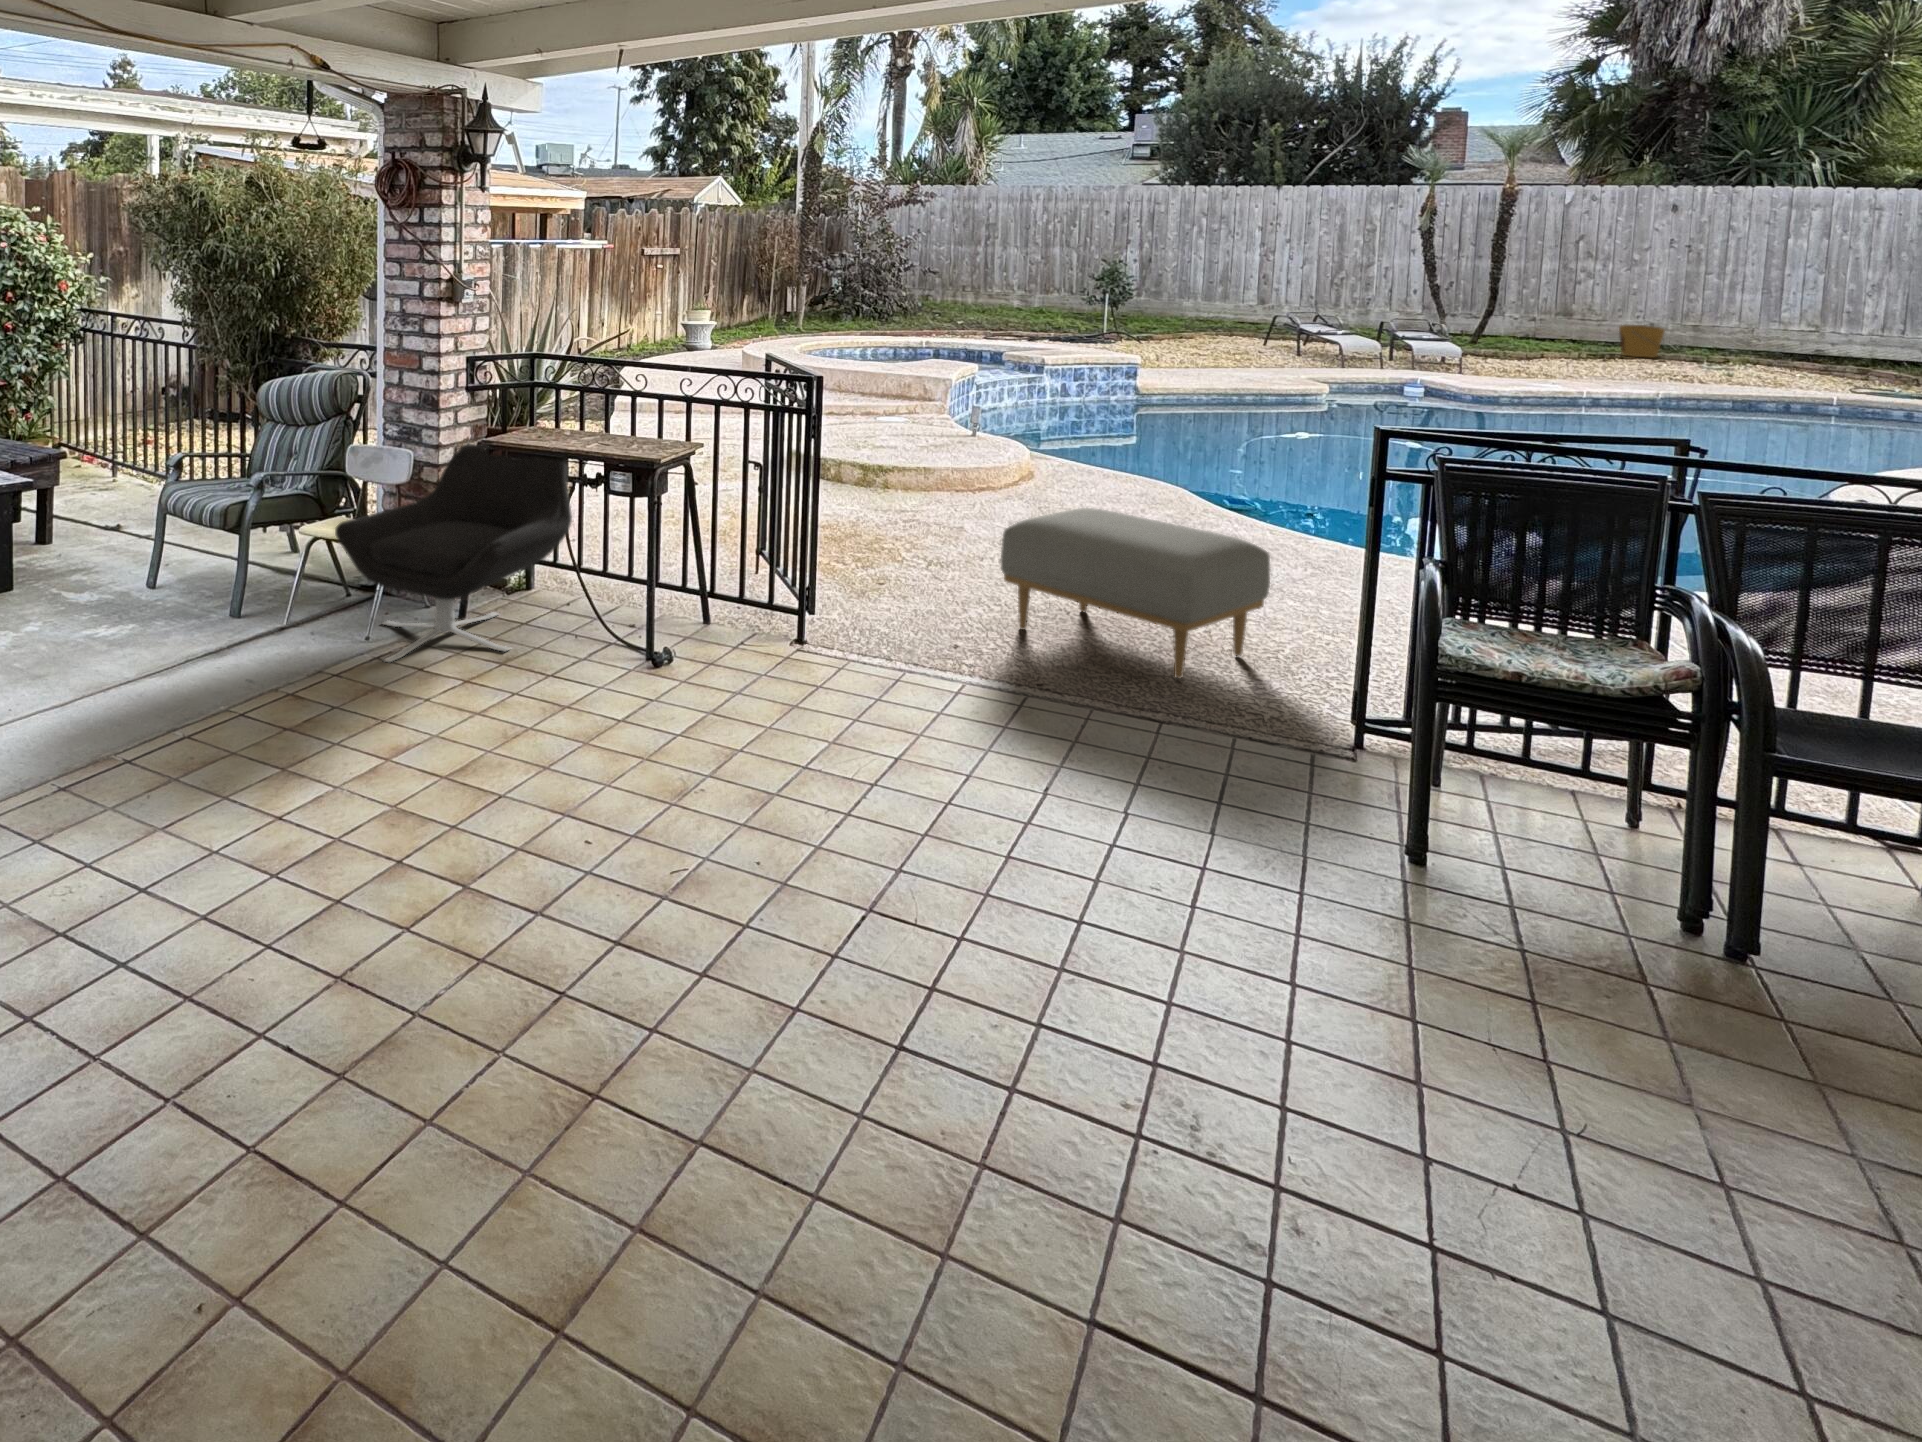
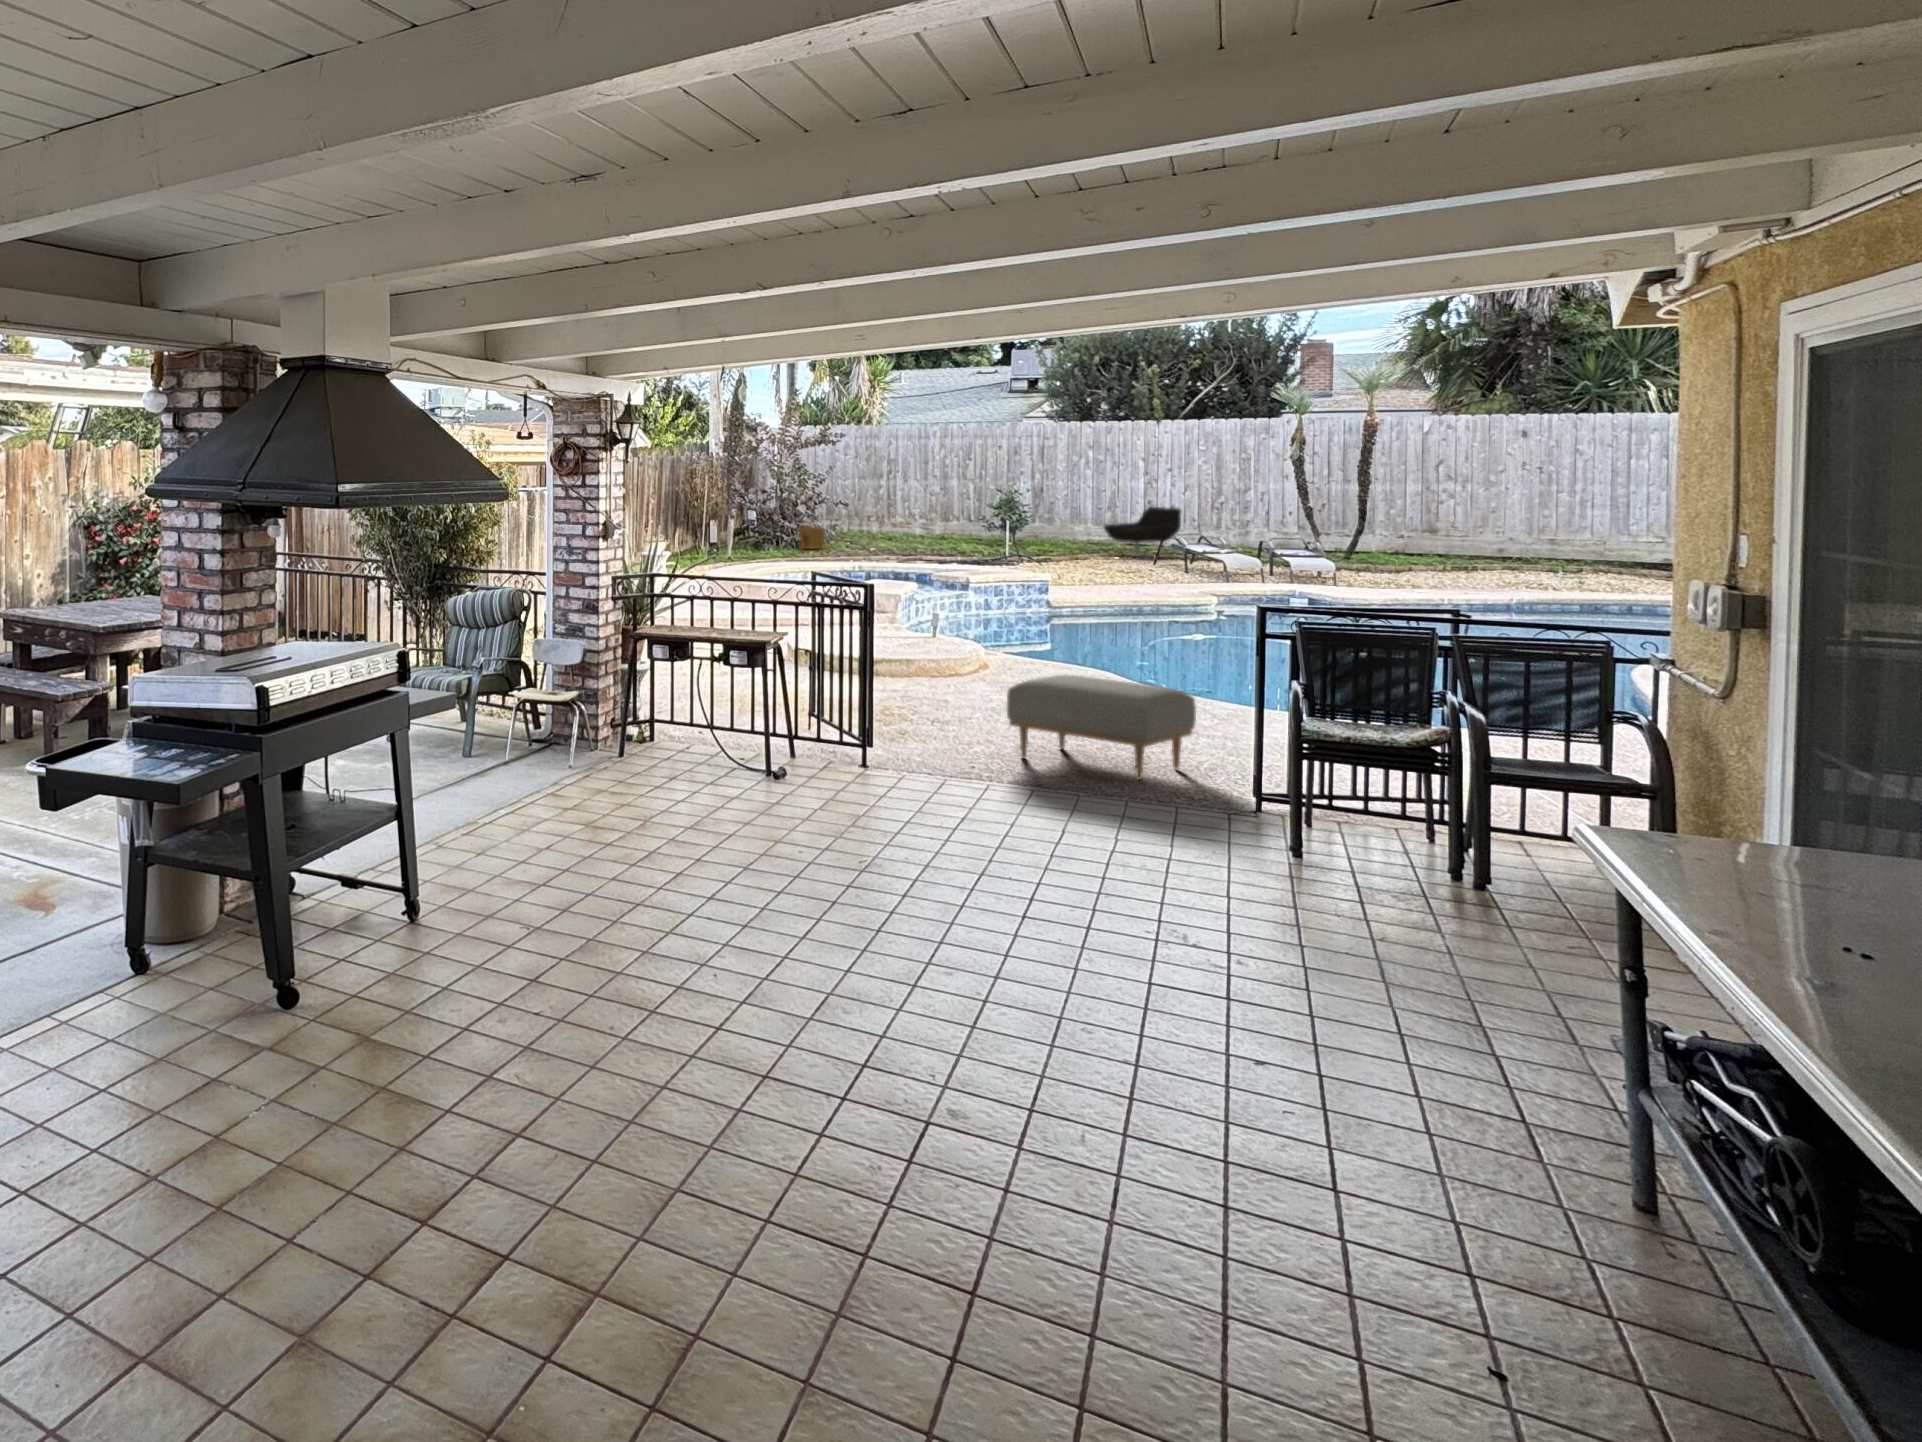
bucket: present [1619,325,1665,358] -> present [799,526,825,549]
lounge chair: present [335,444,572,663] -> present [1104,507,1181,559]

